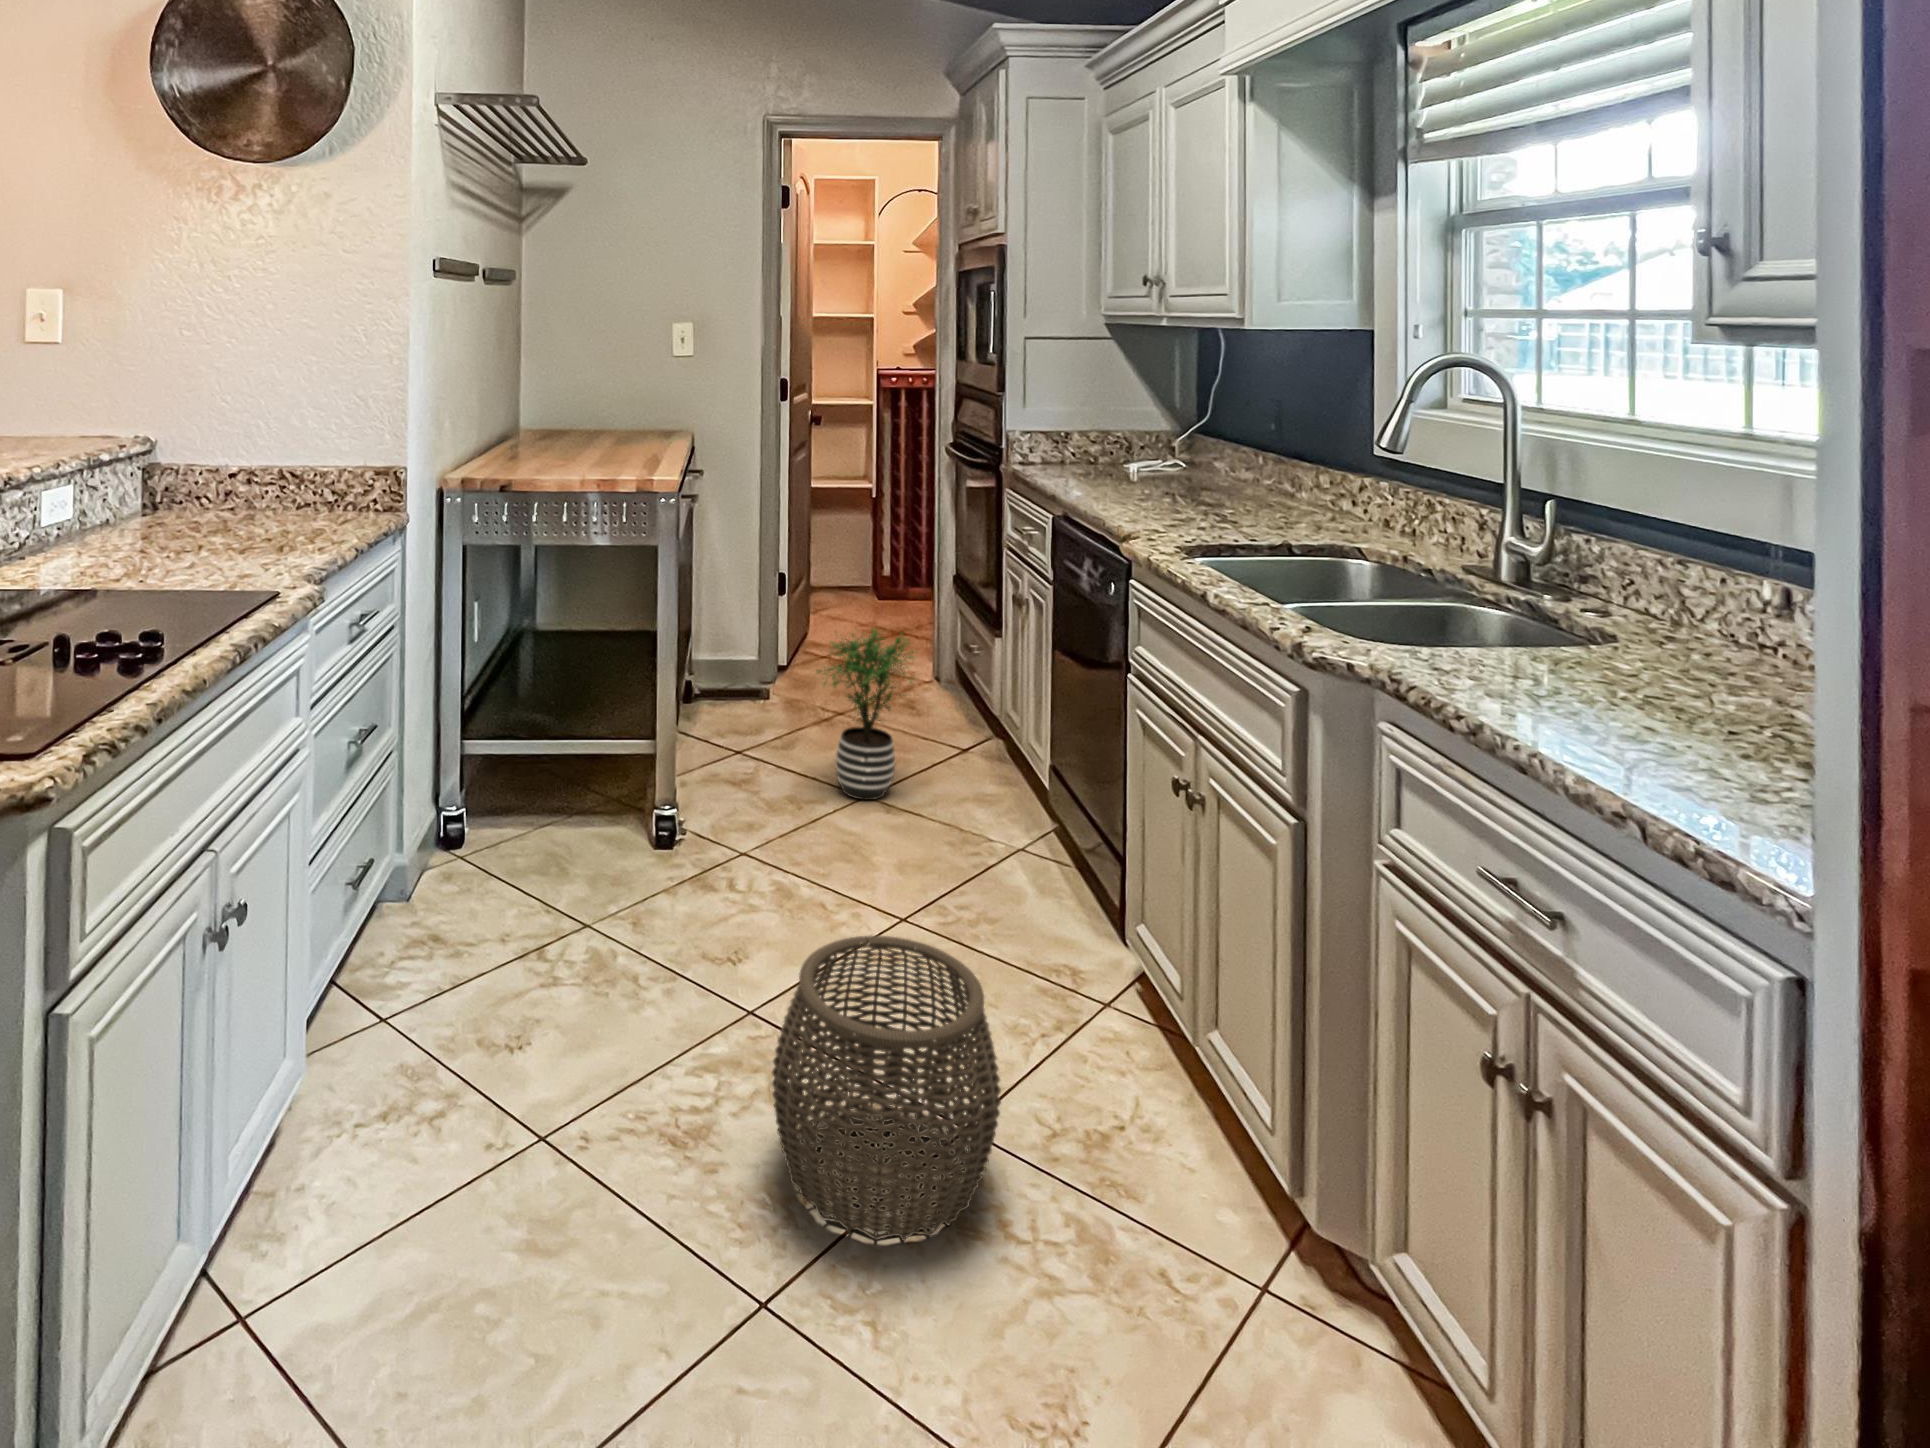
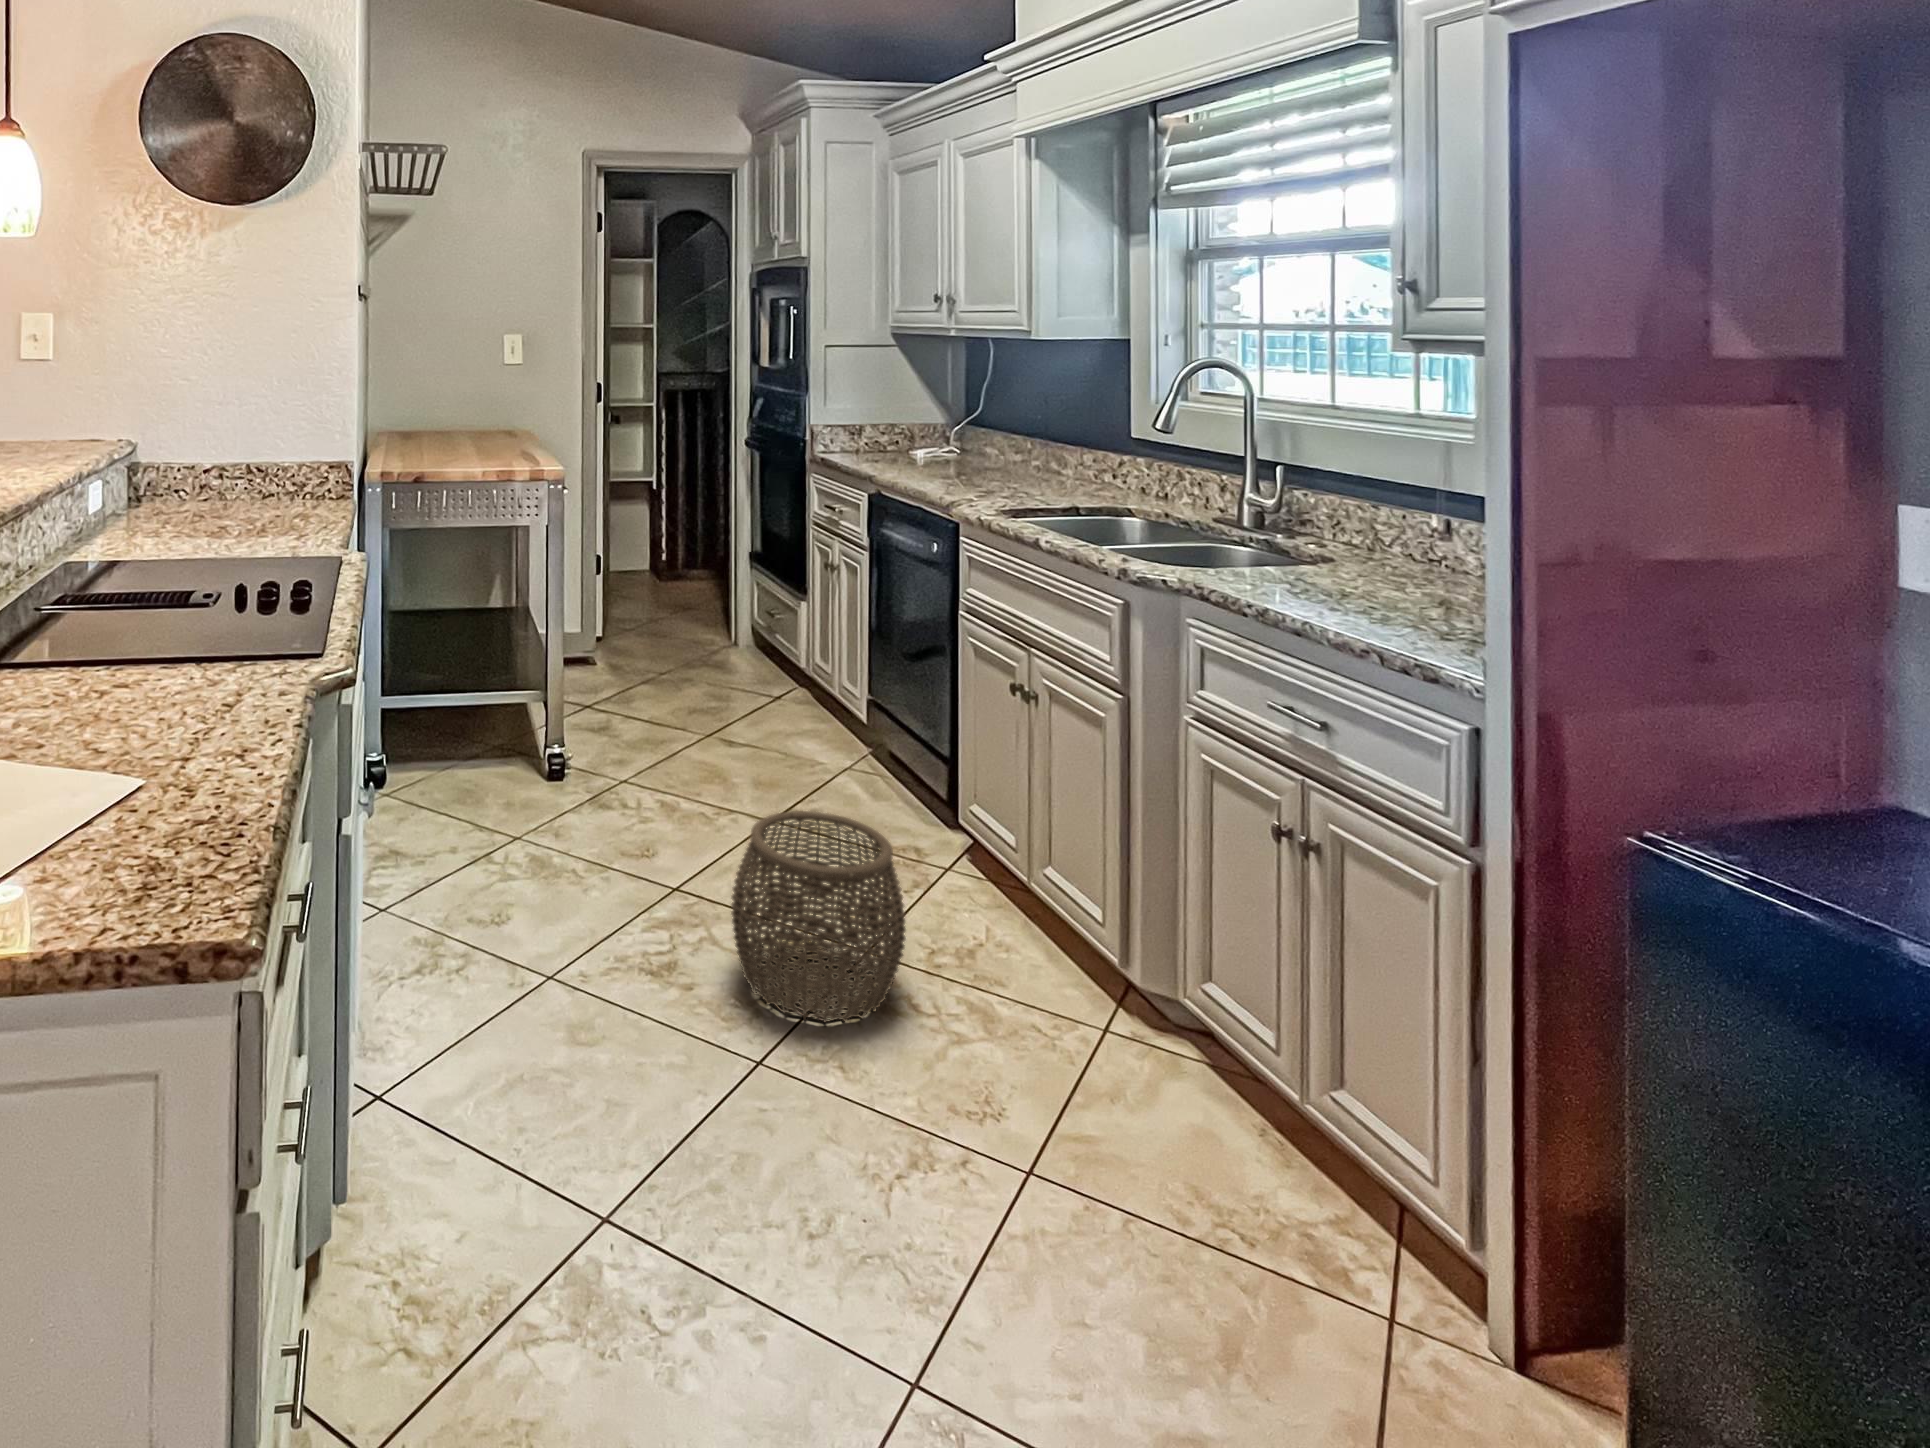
potted plant: present [816,629,916,800] -> none [665,591,756,739]

